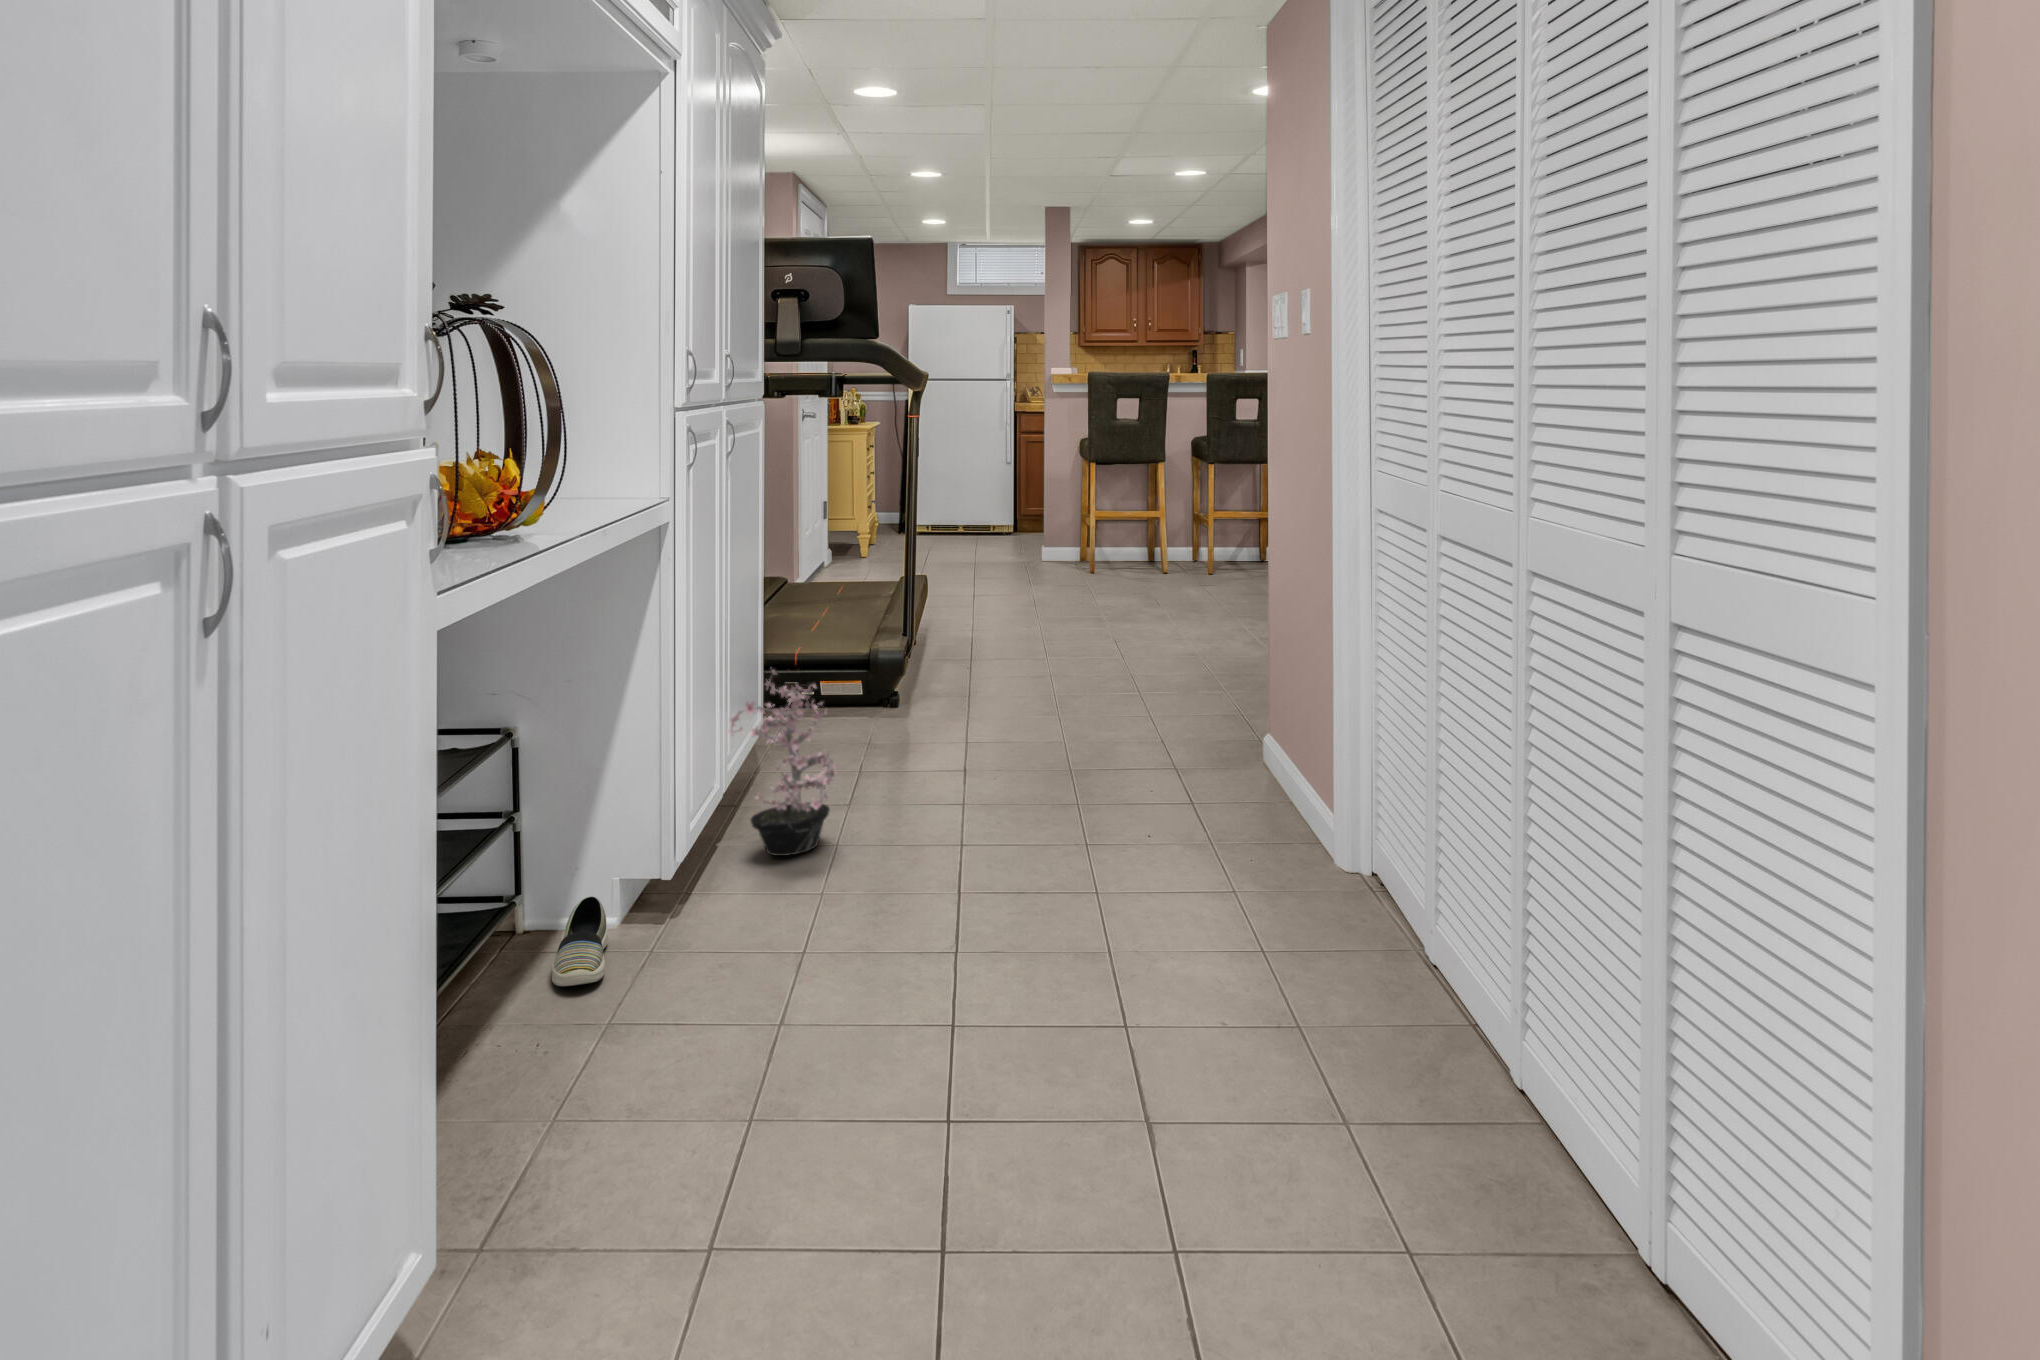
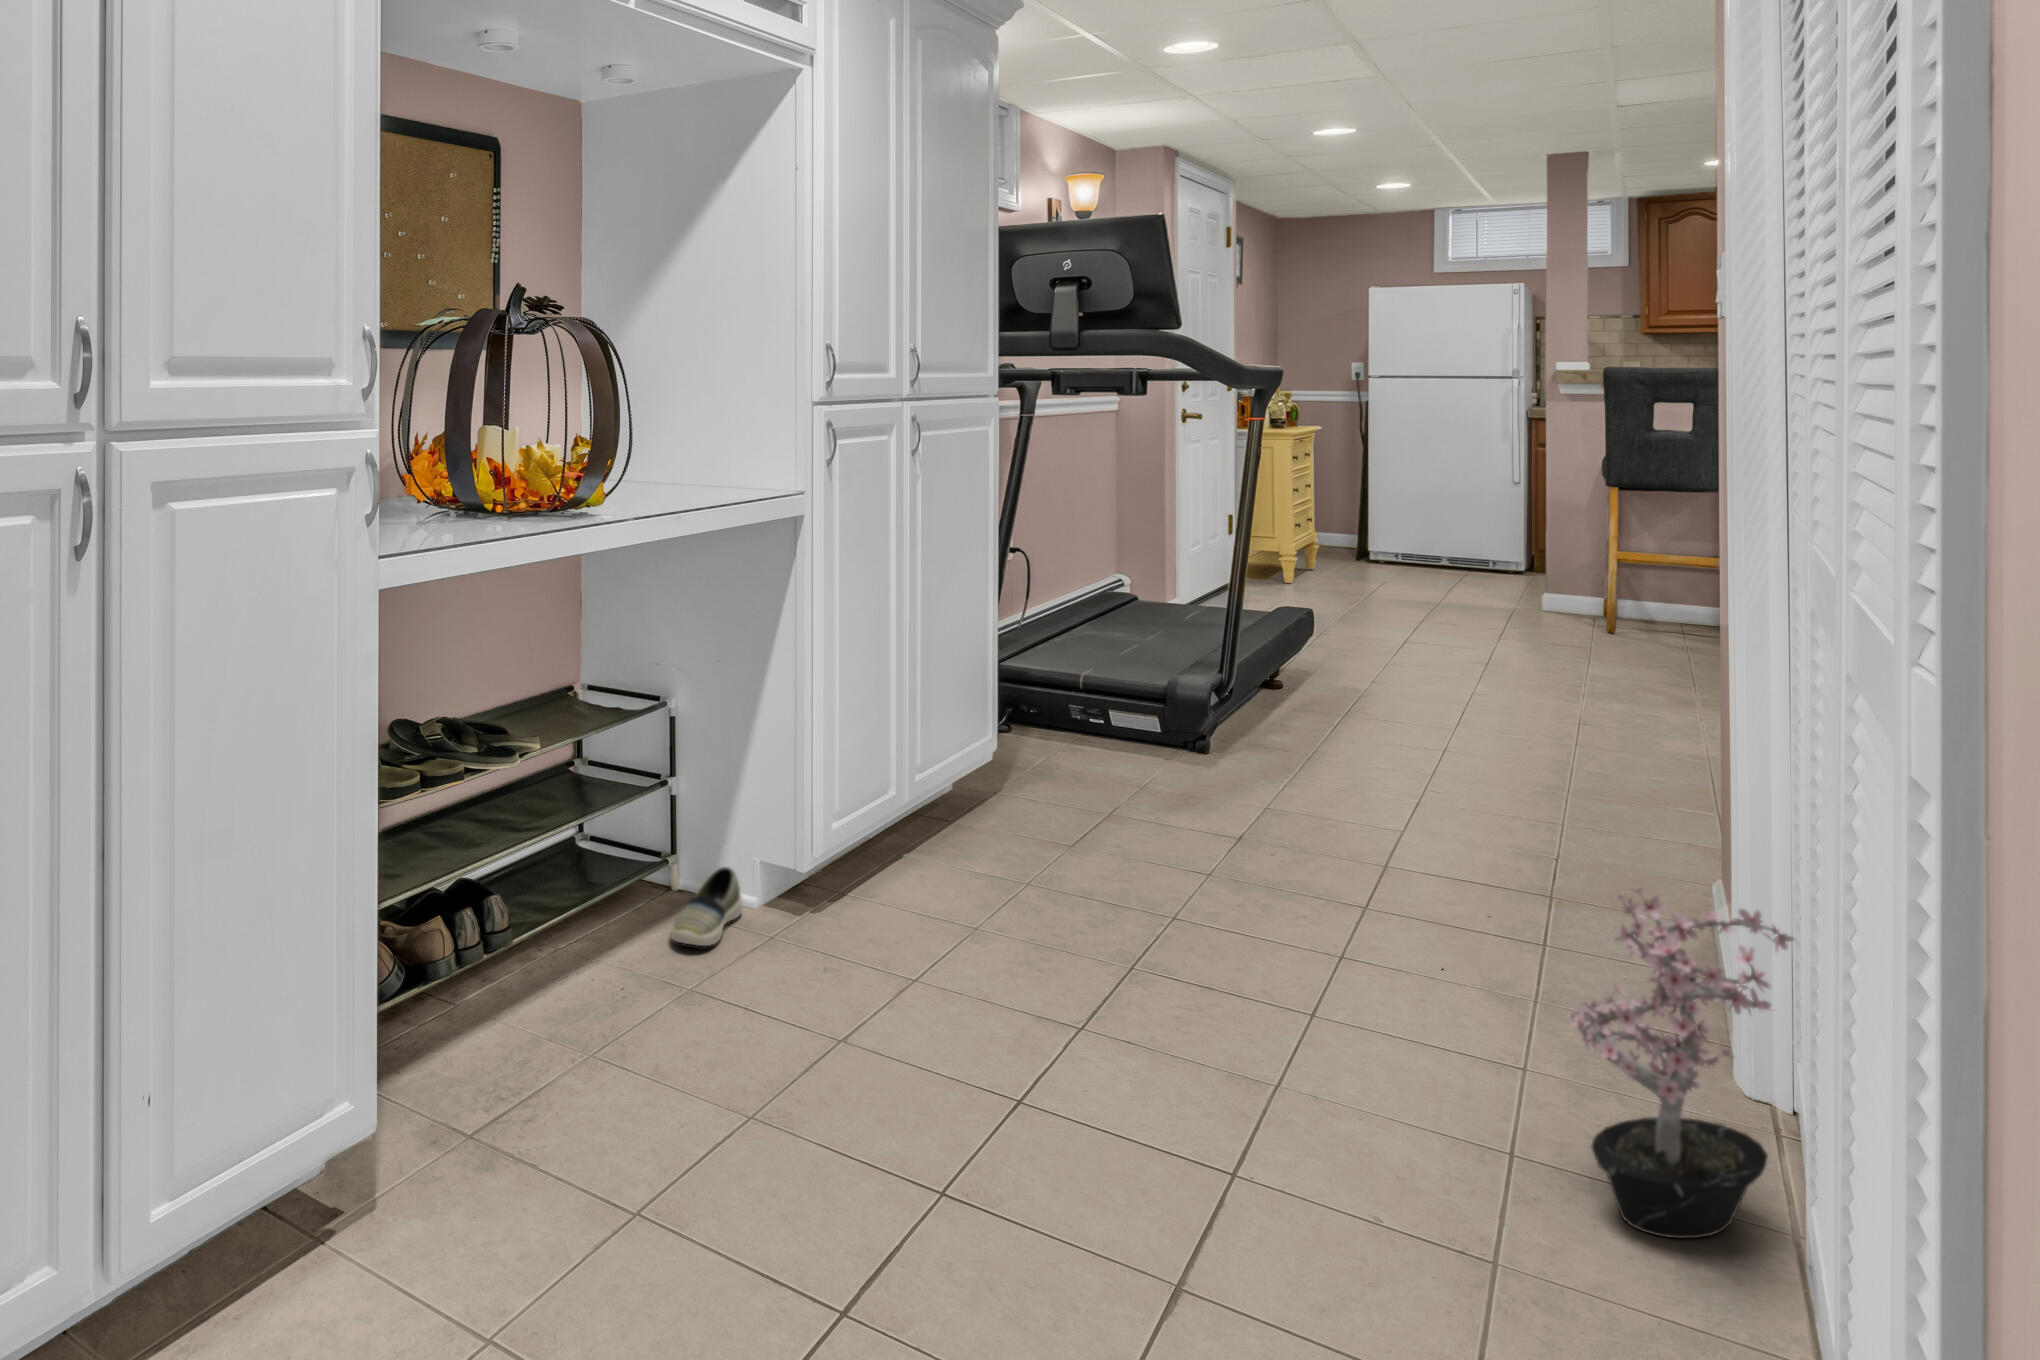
potted plant: present [727,670,836,856] -> present [1568,889,1794,1238]

